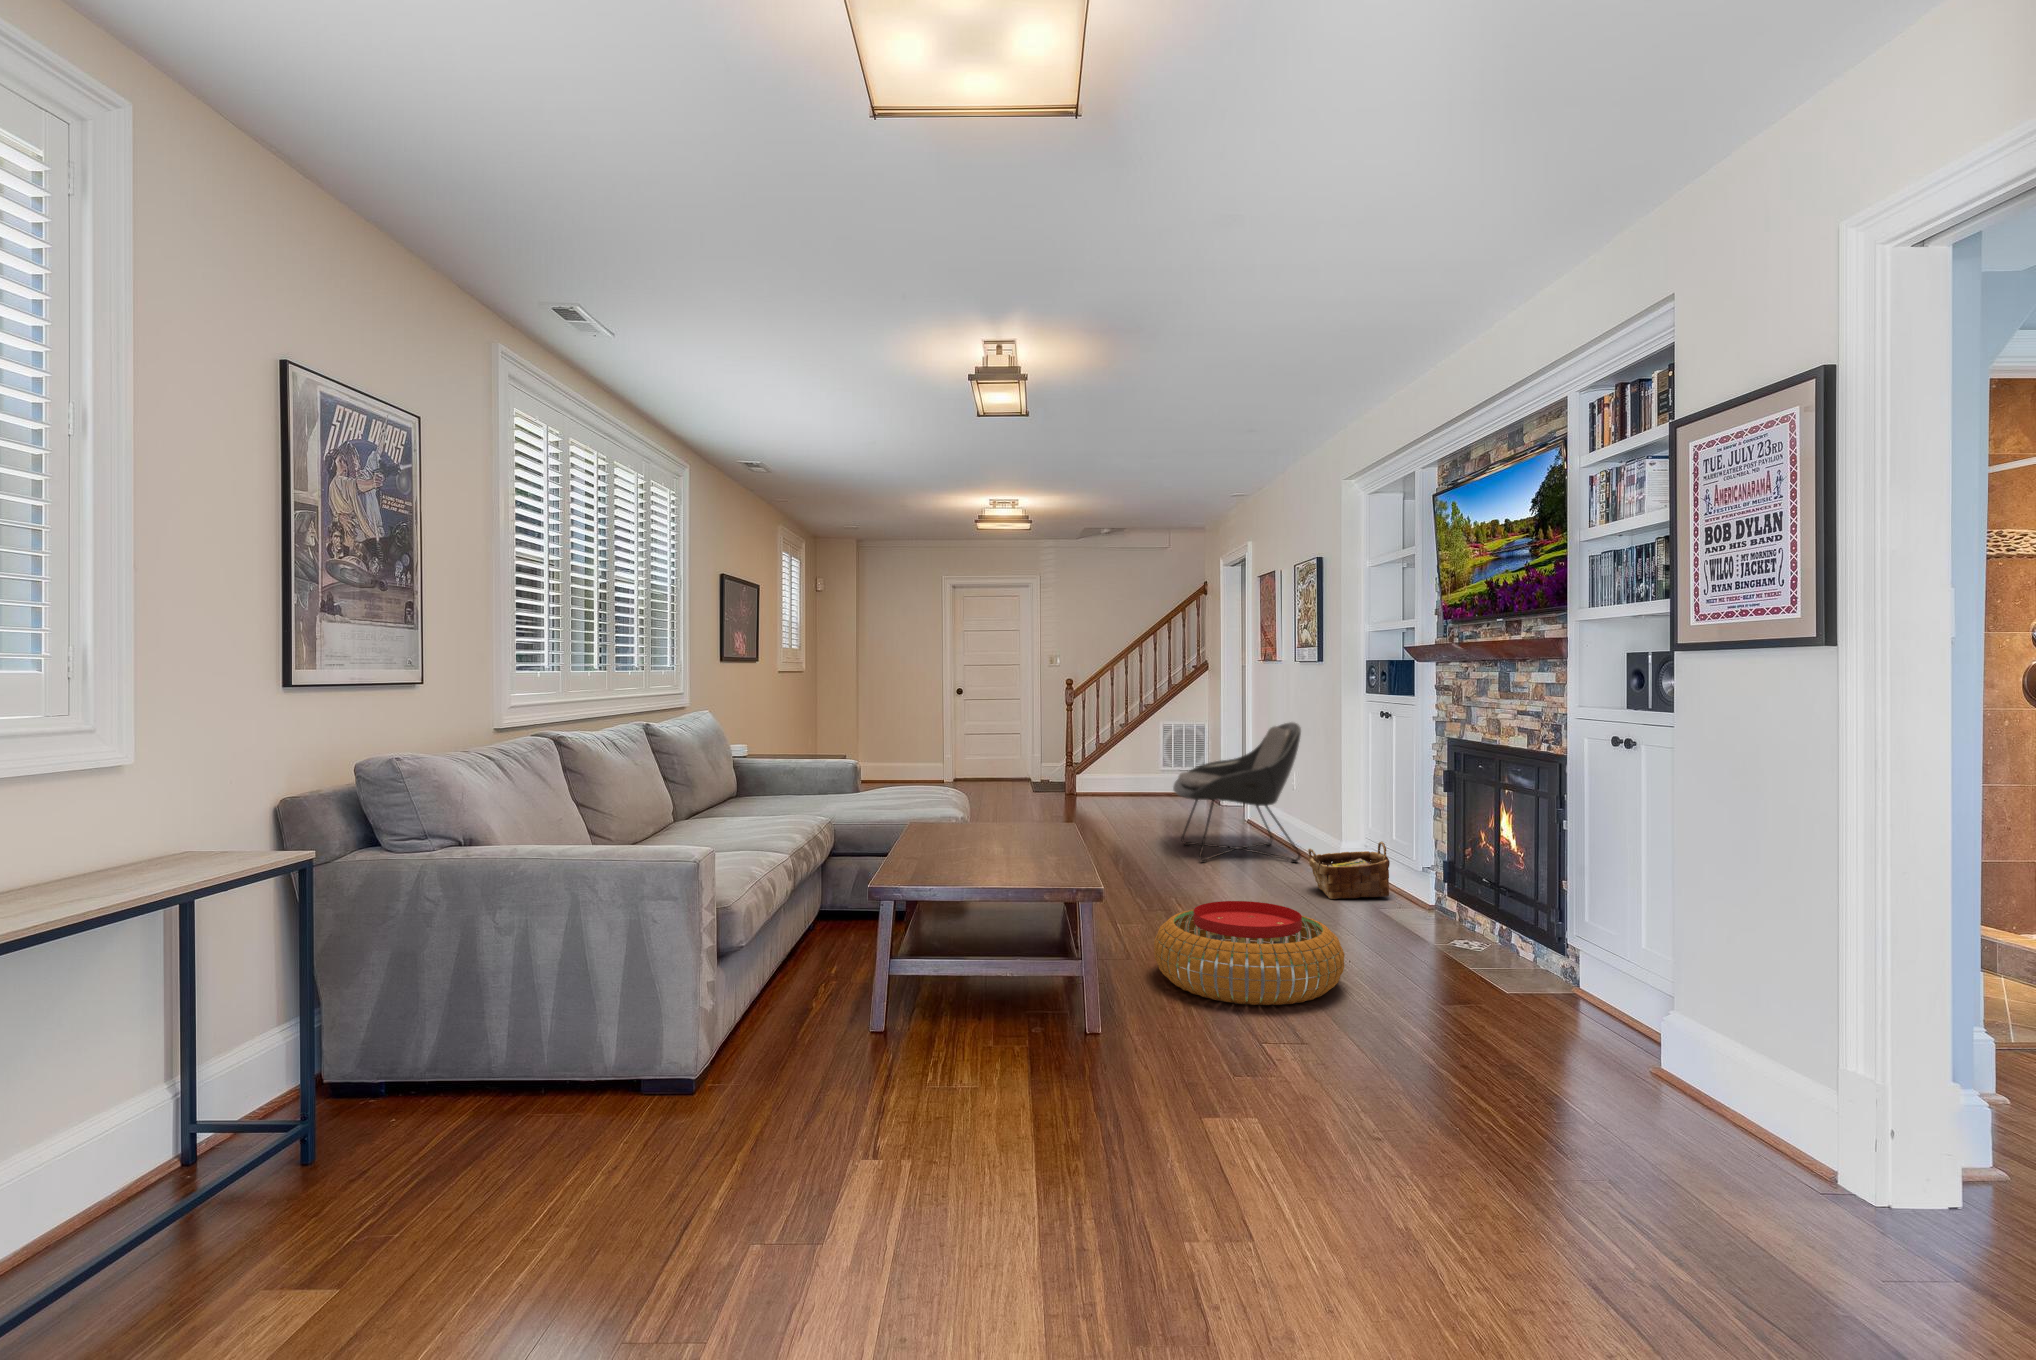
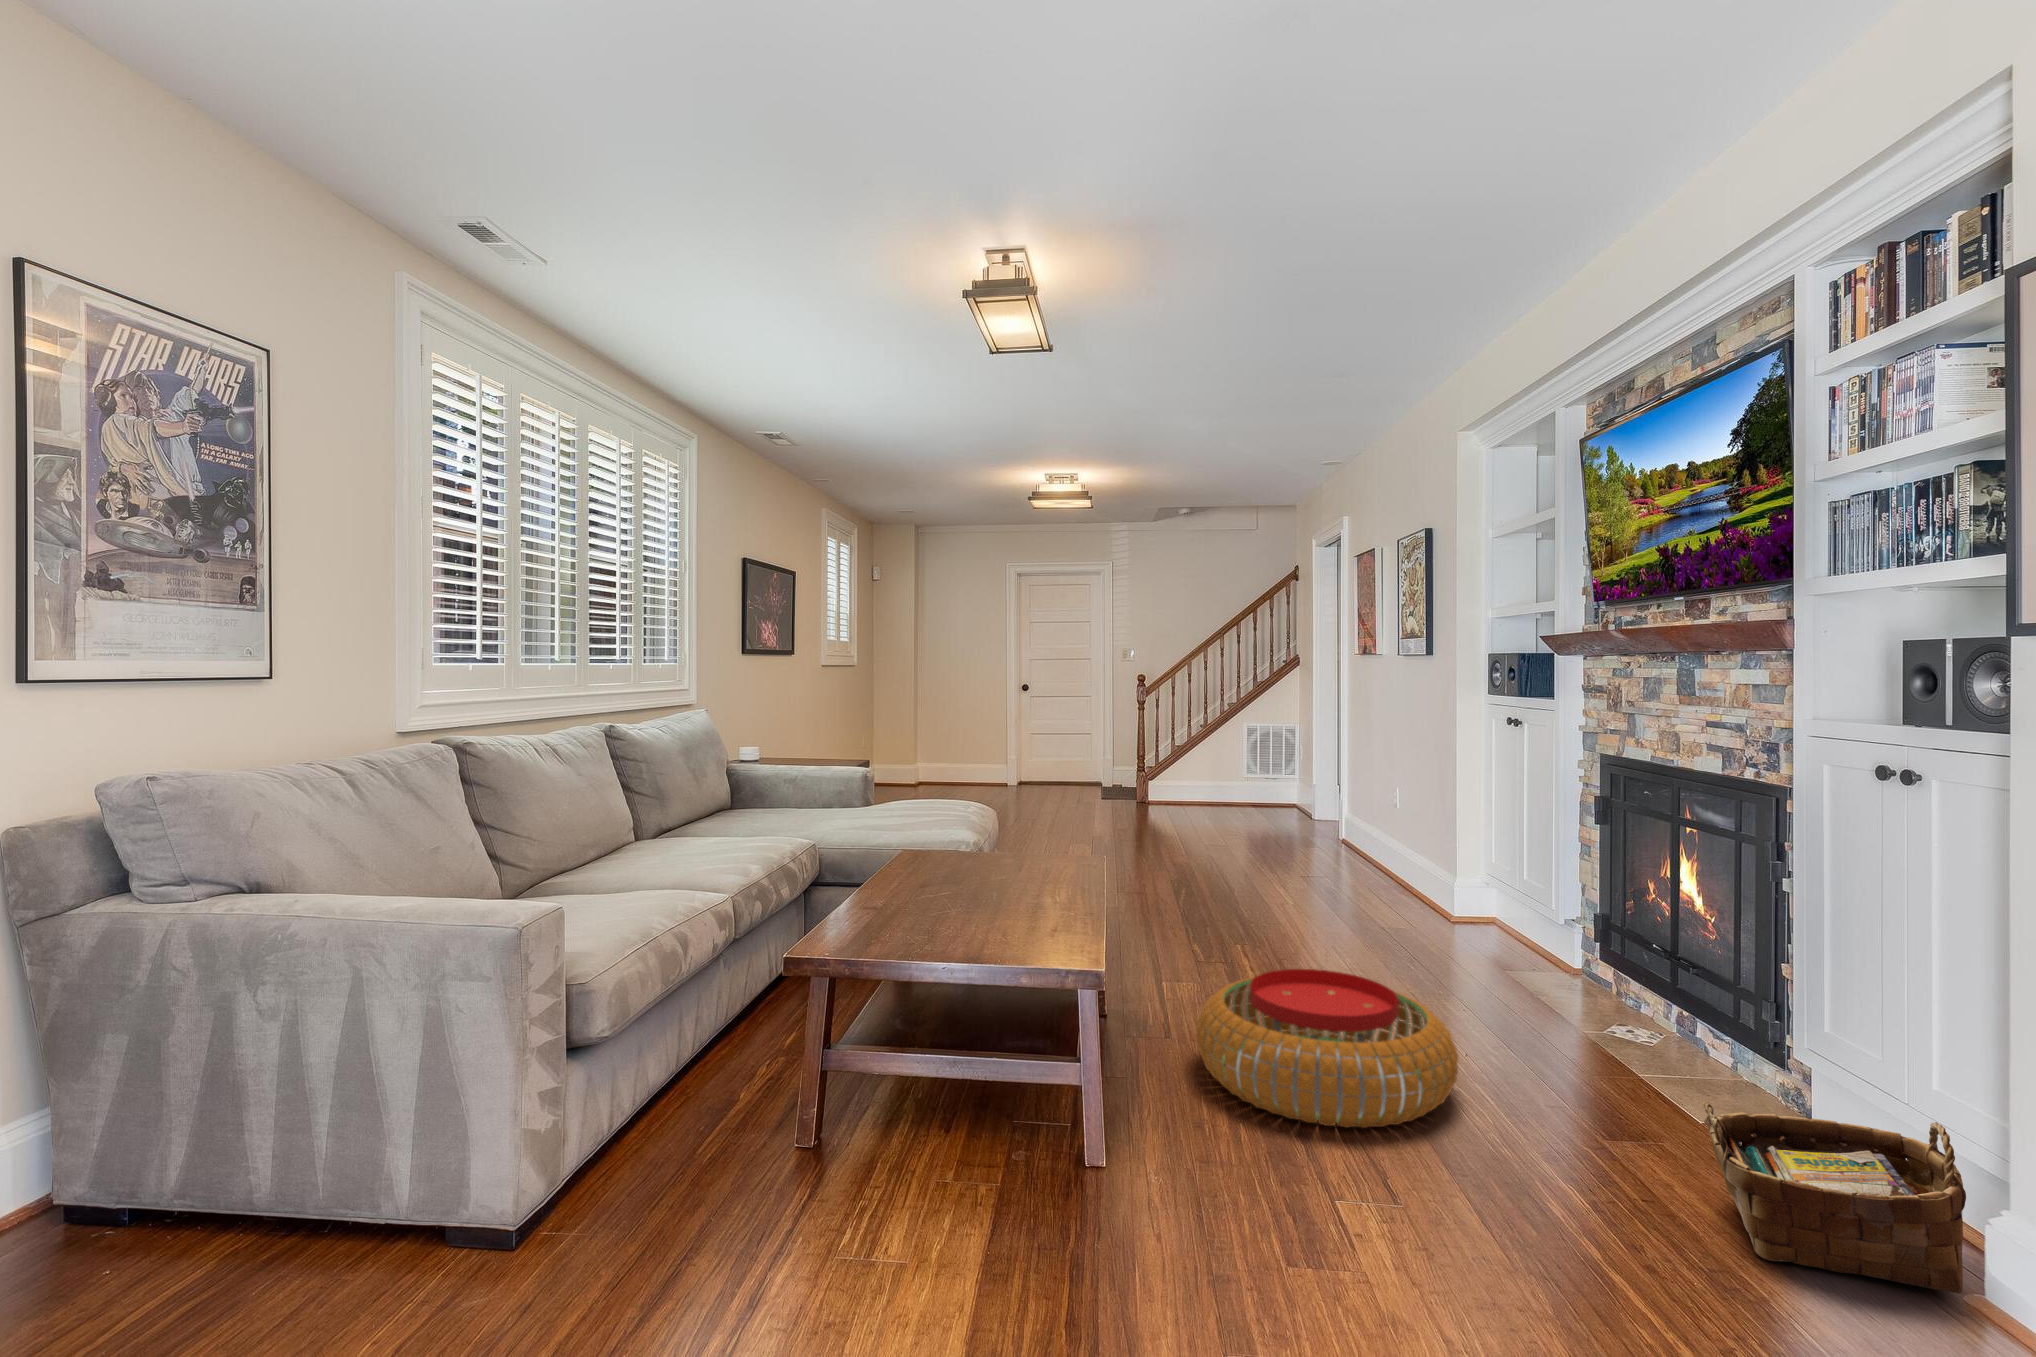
lounge chair: present [1173,722,1301,863] -> none [1251,728,1406,898]
woven basket: present [1308,841,1390,899] -> present [1702,1102,1966,1293]

